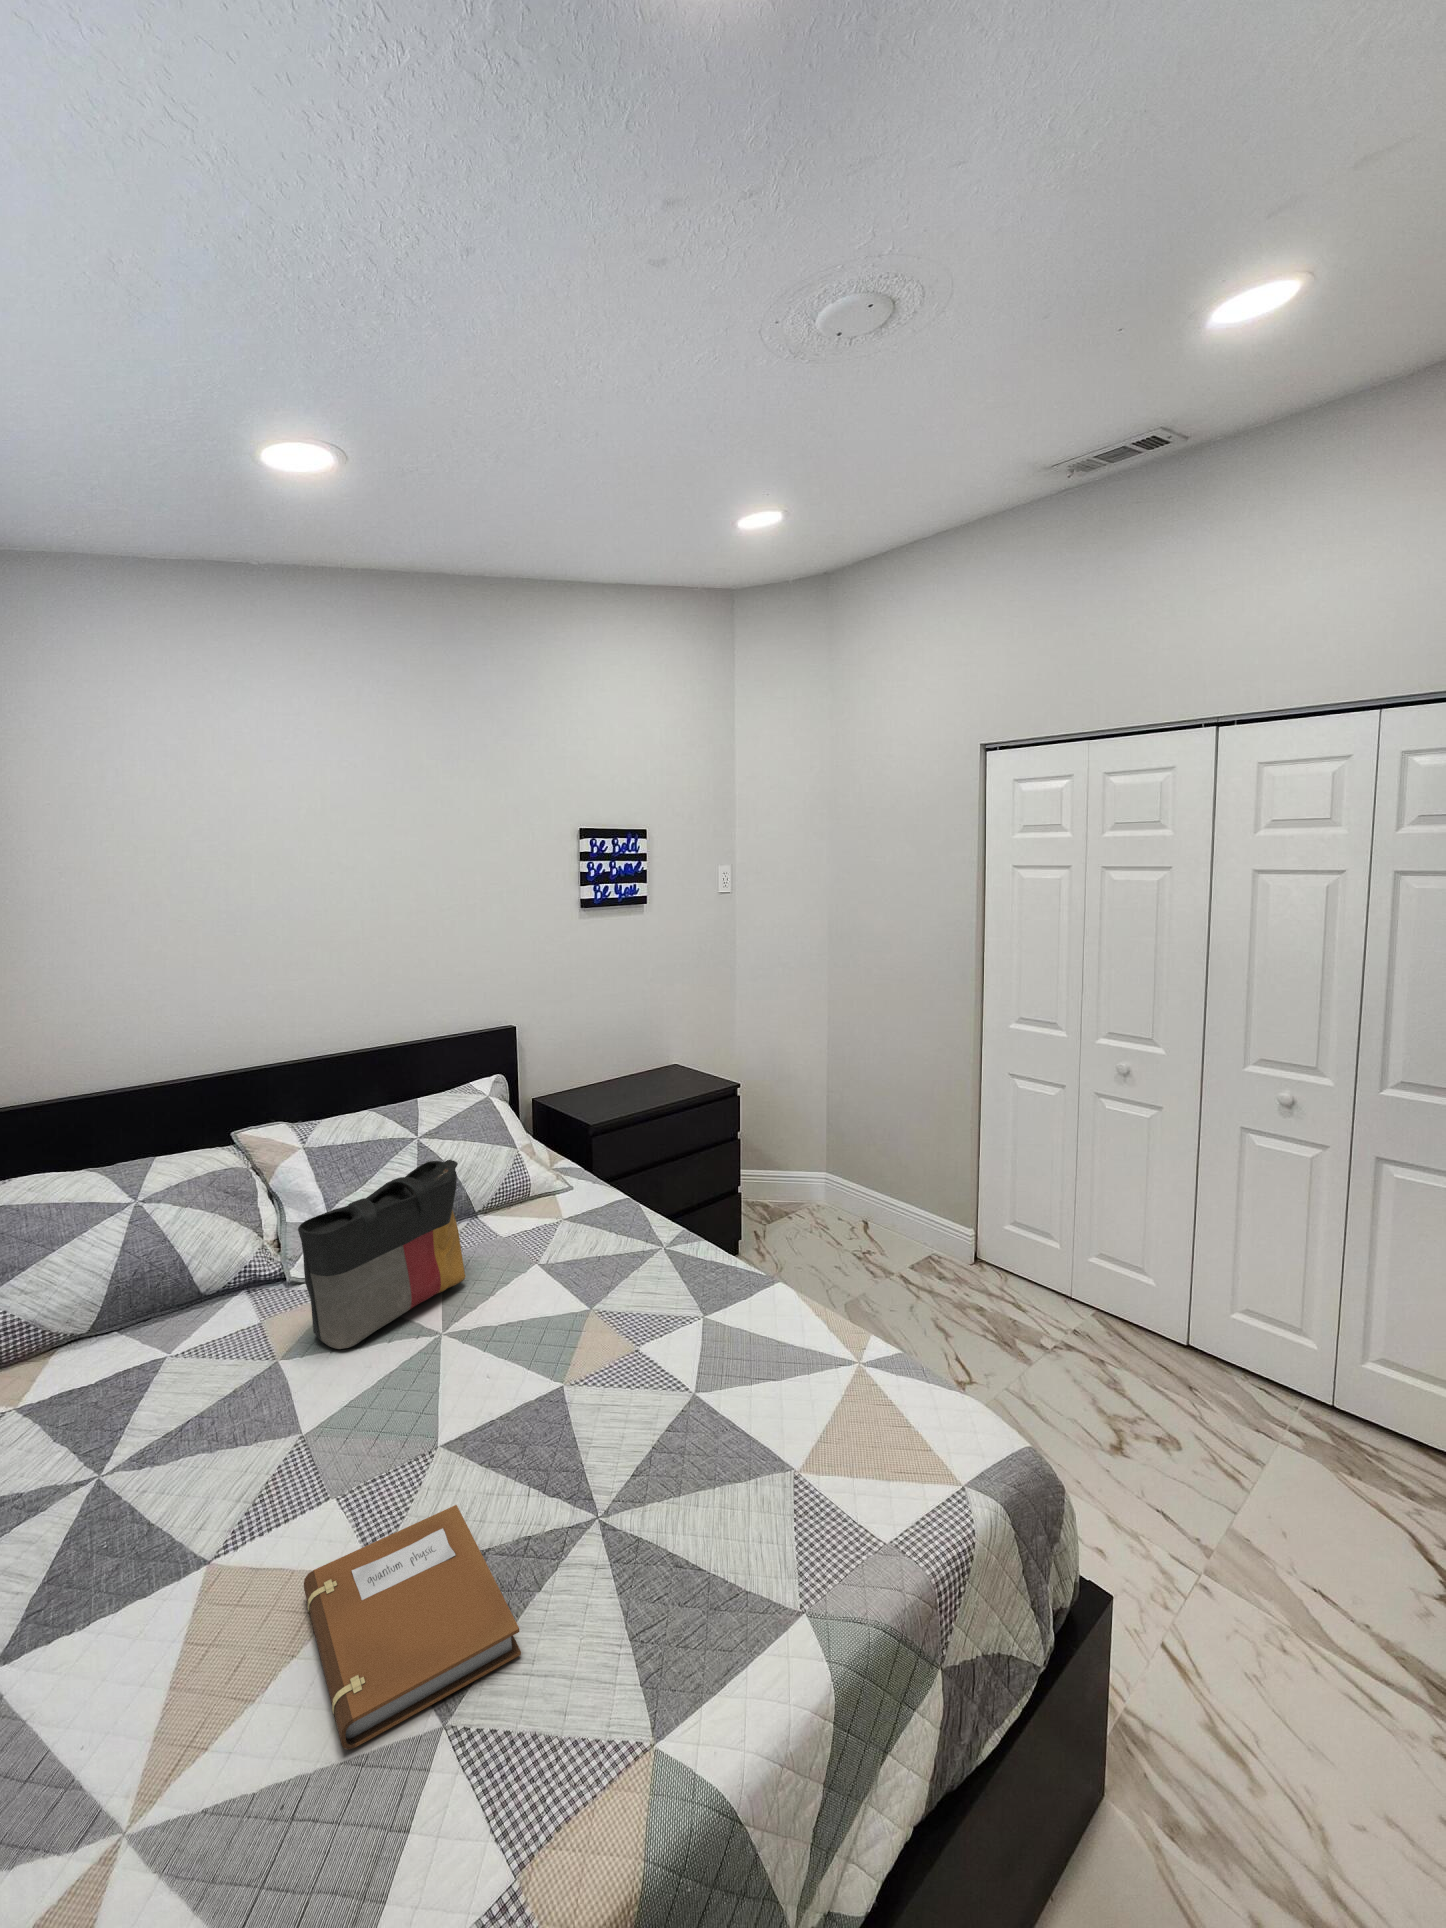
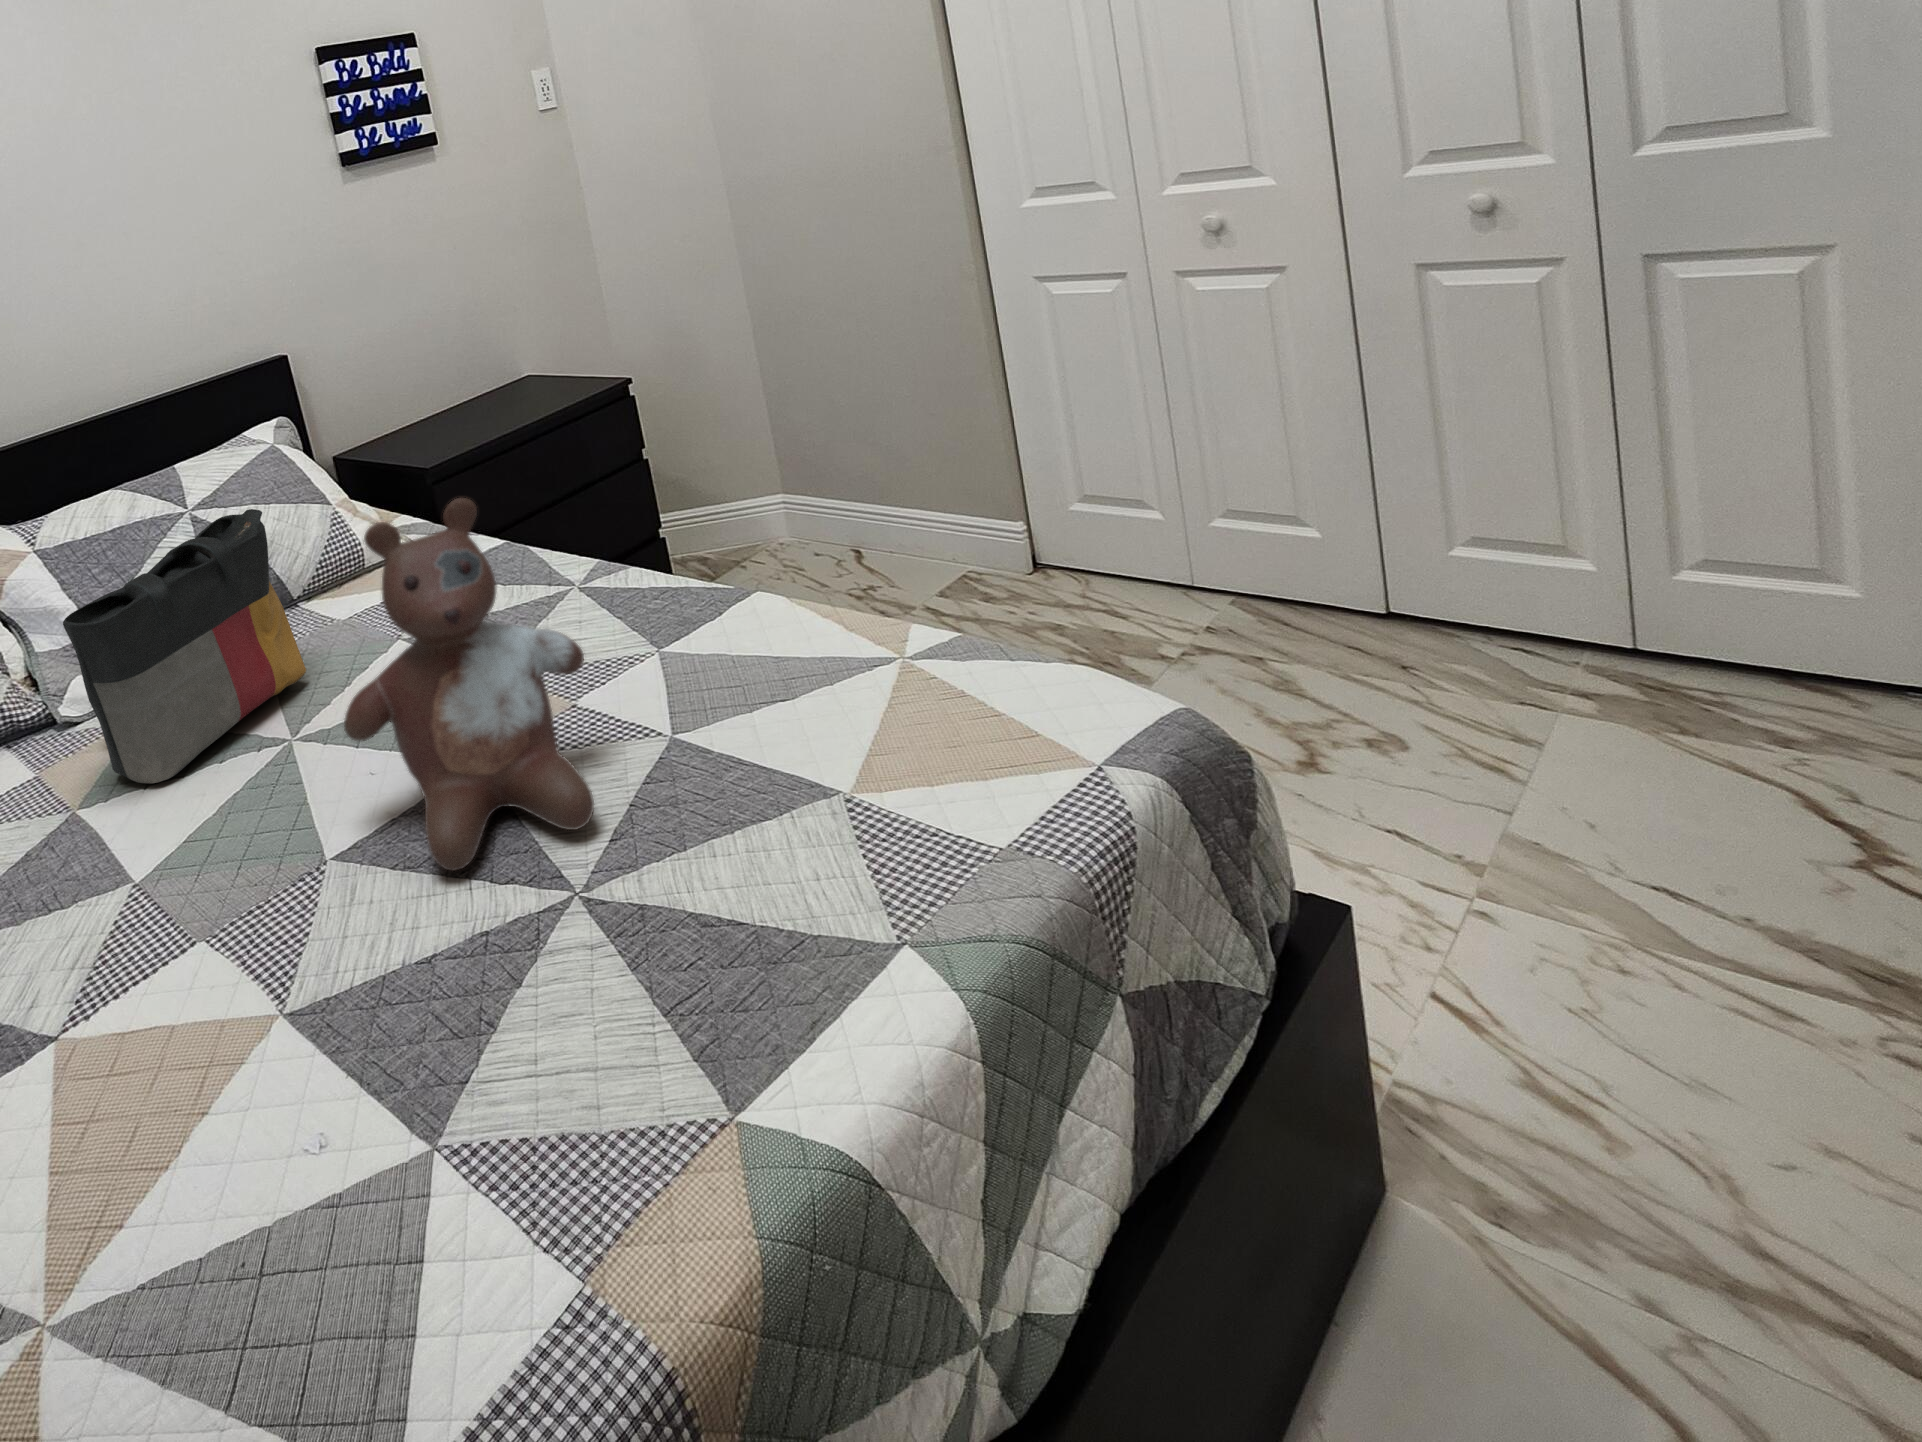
stuffed bear: none [469,1207,644,1476] -> present [344,498,594,870]
notebook: present [304,1505,521,1750] -> none [194,911,518,1193]

